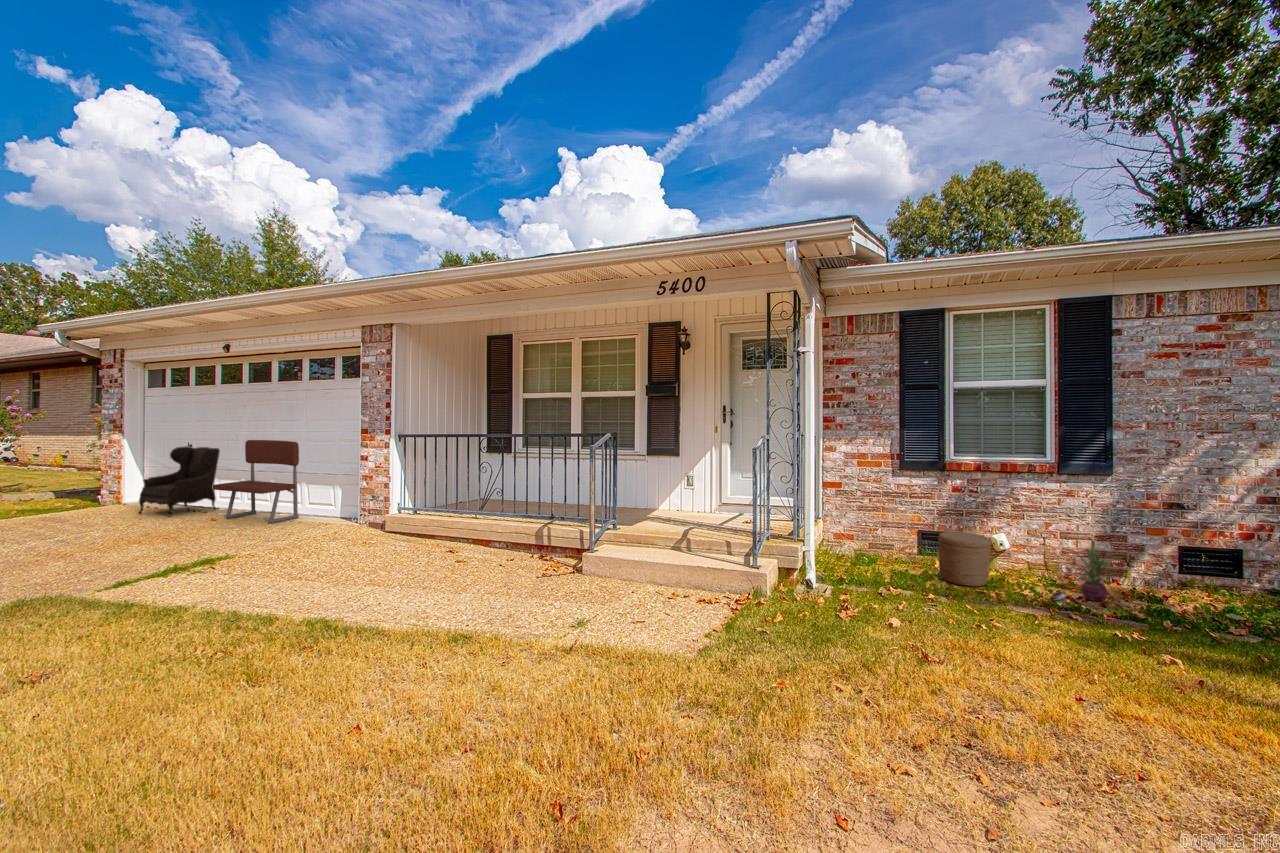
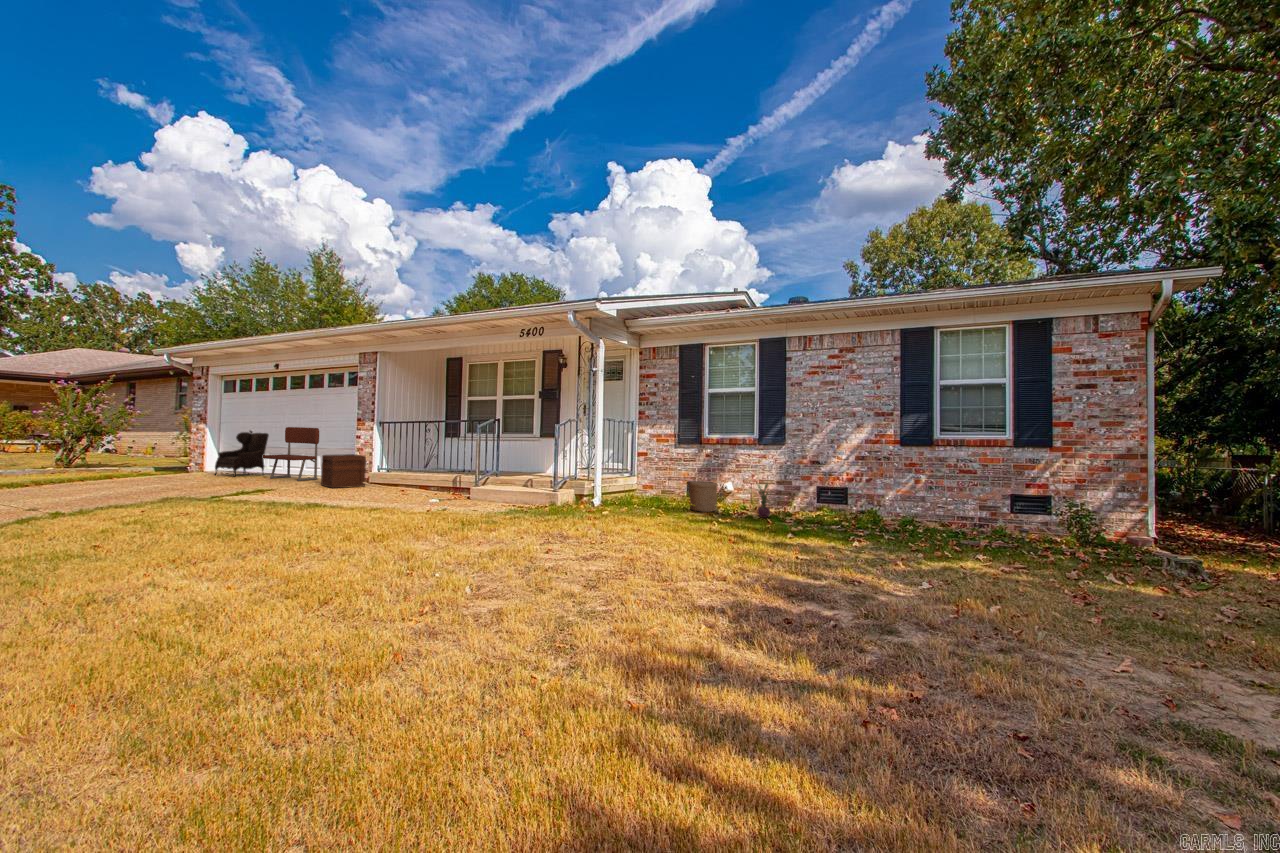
wooden crate: none [308,483,379,542] -> present [321,454,366,488]

